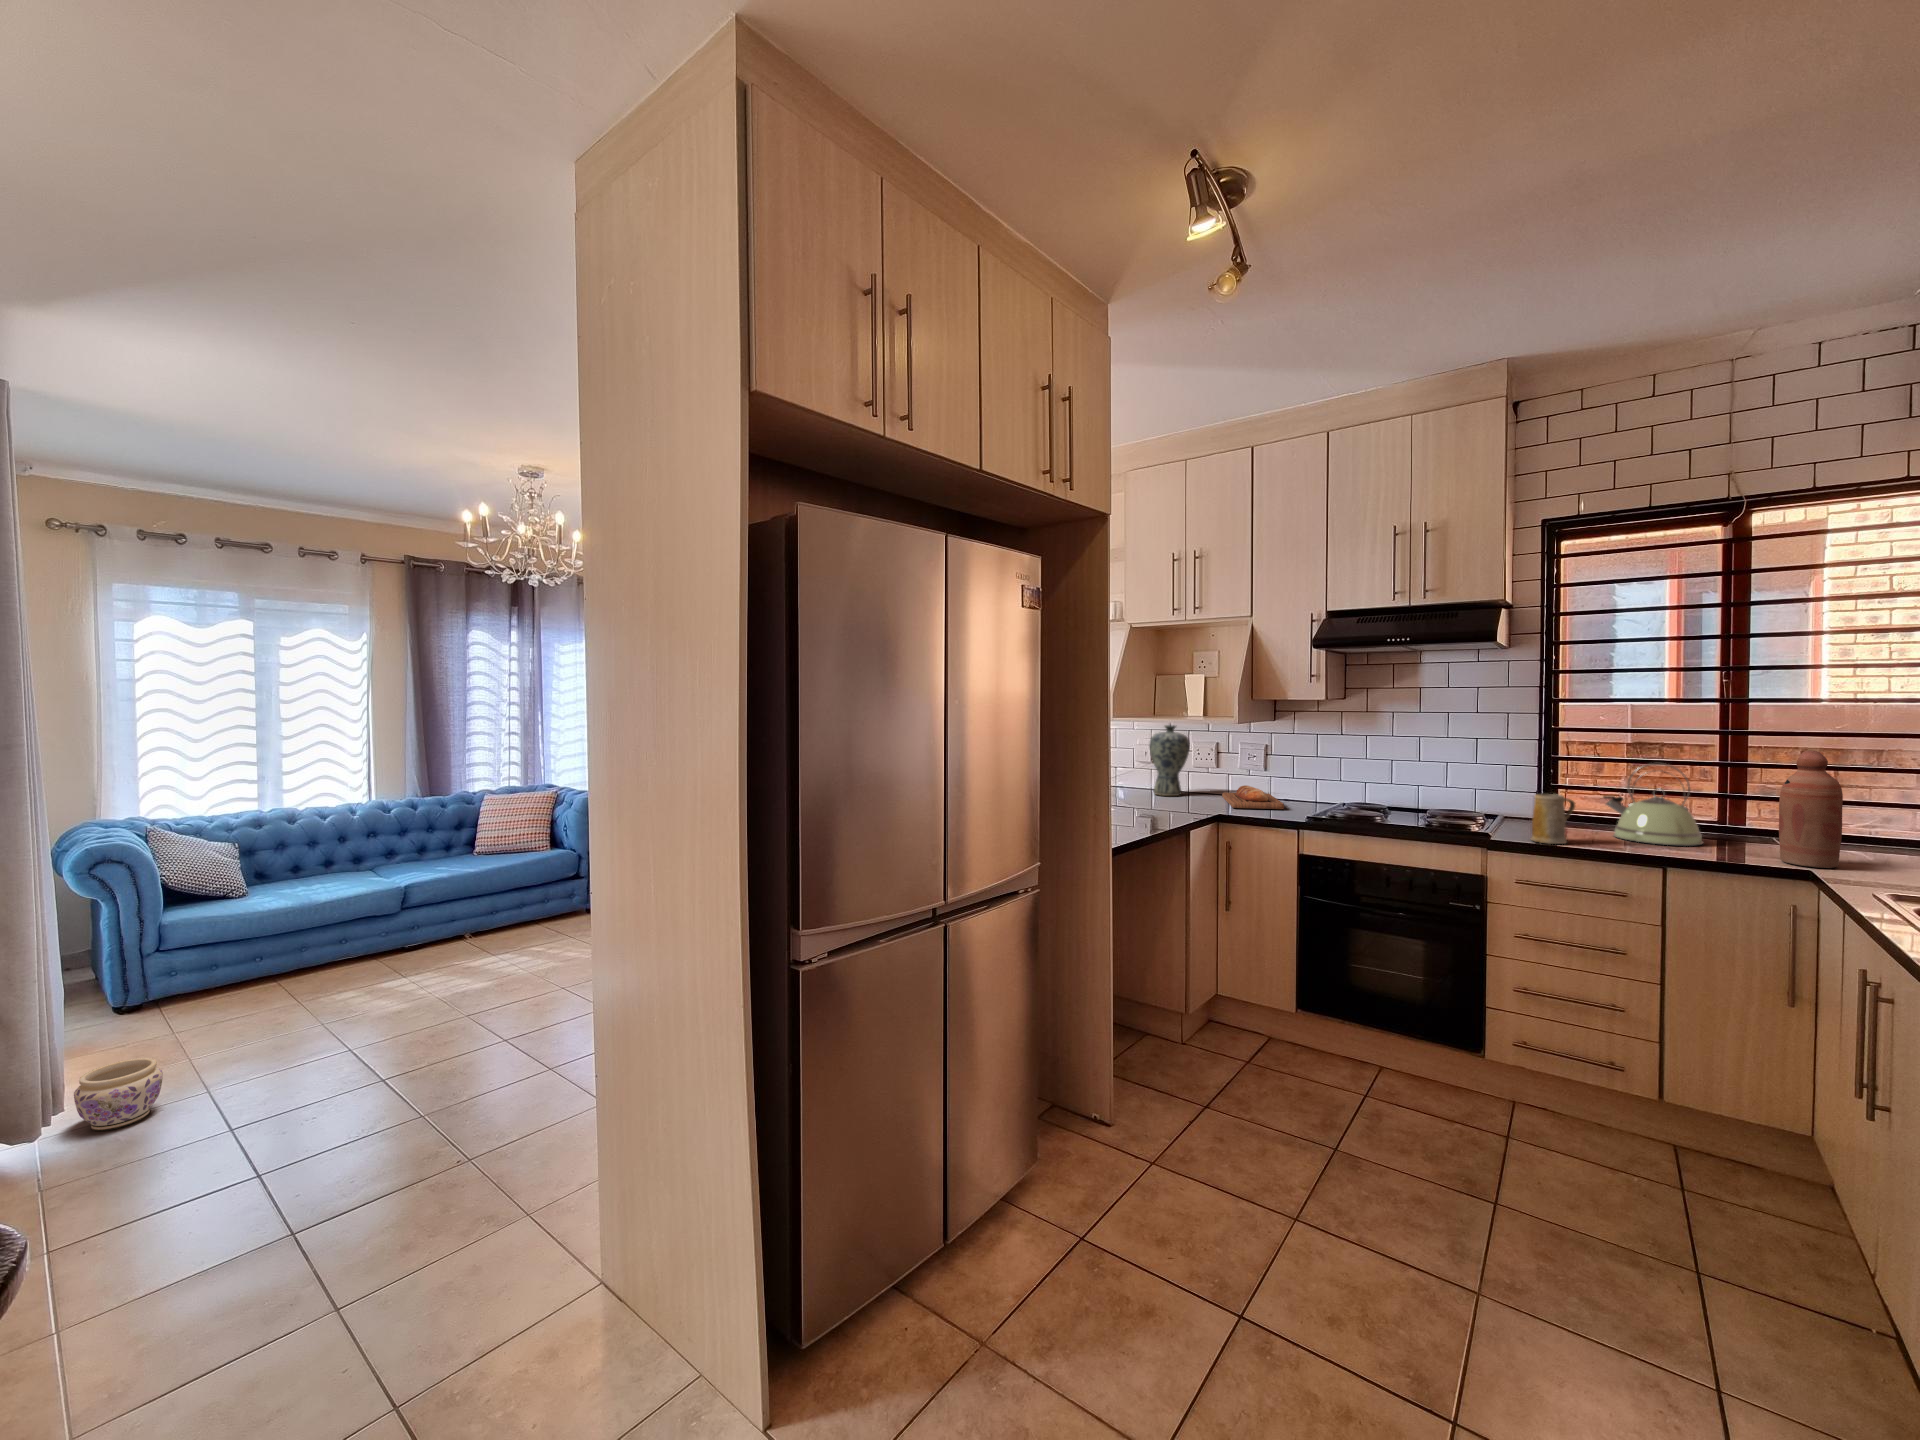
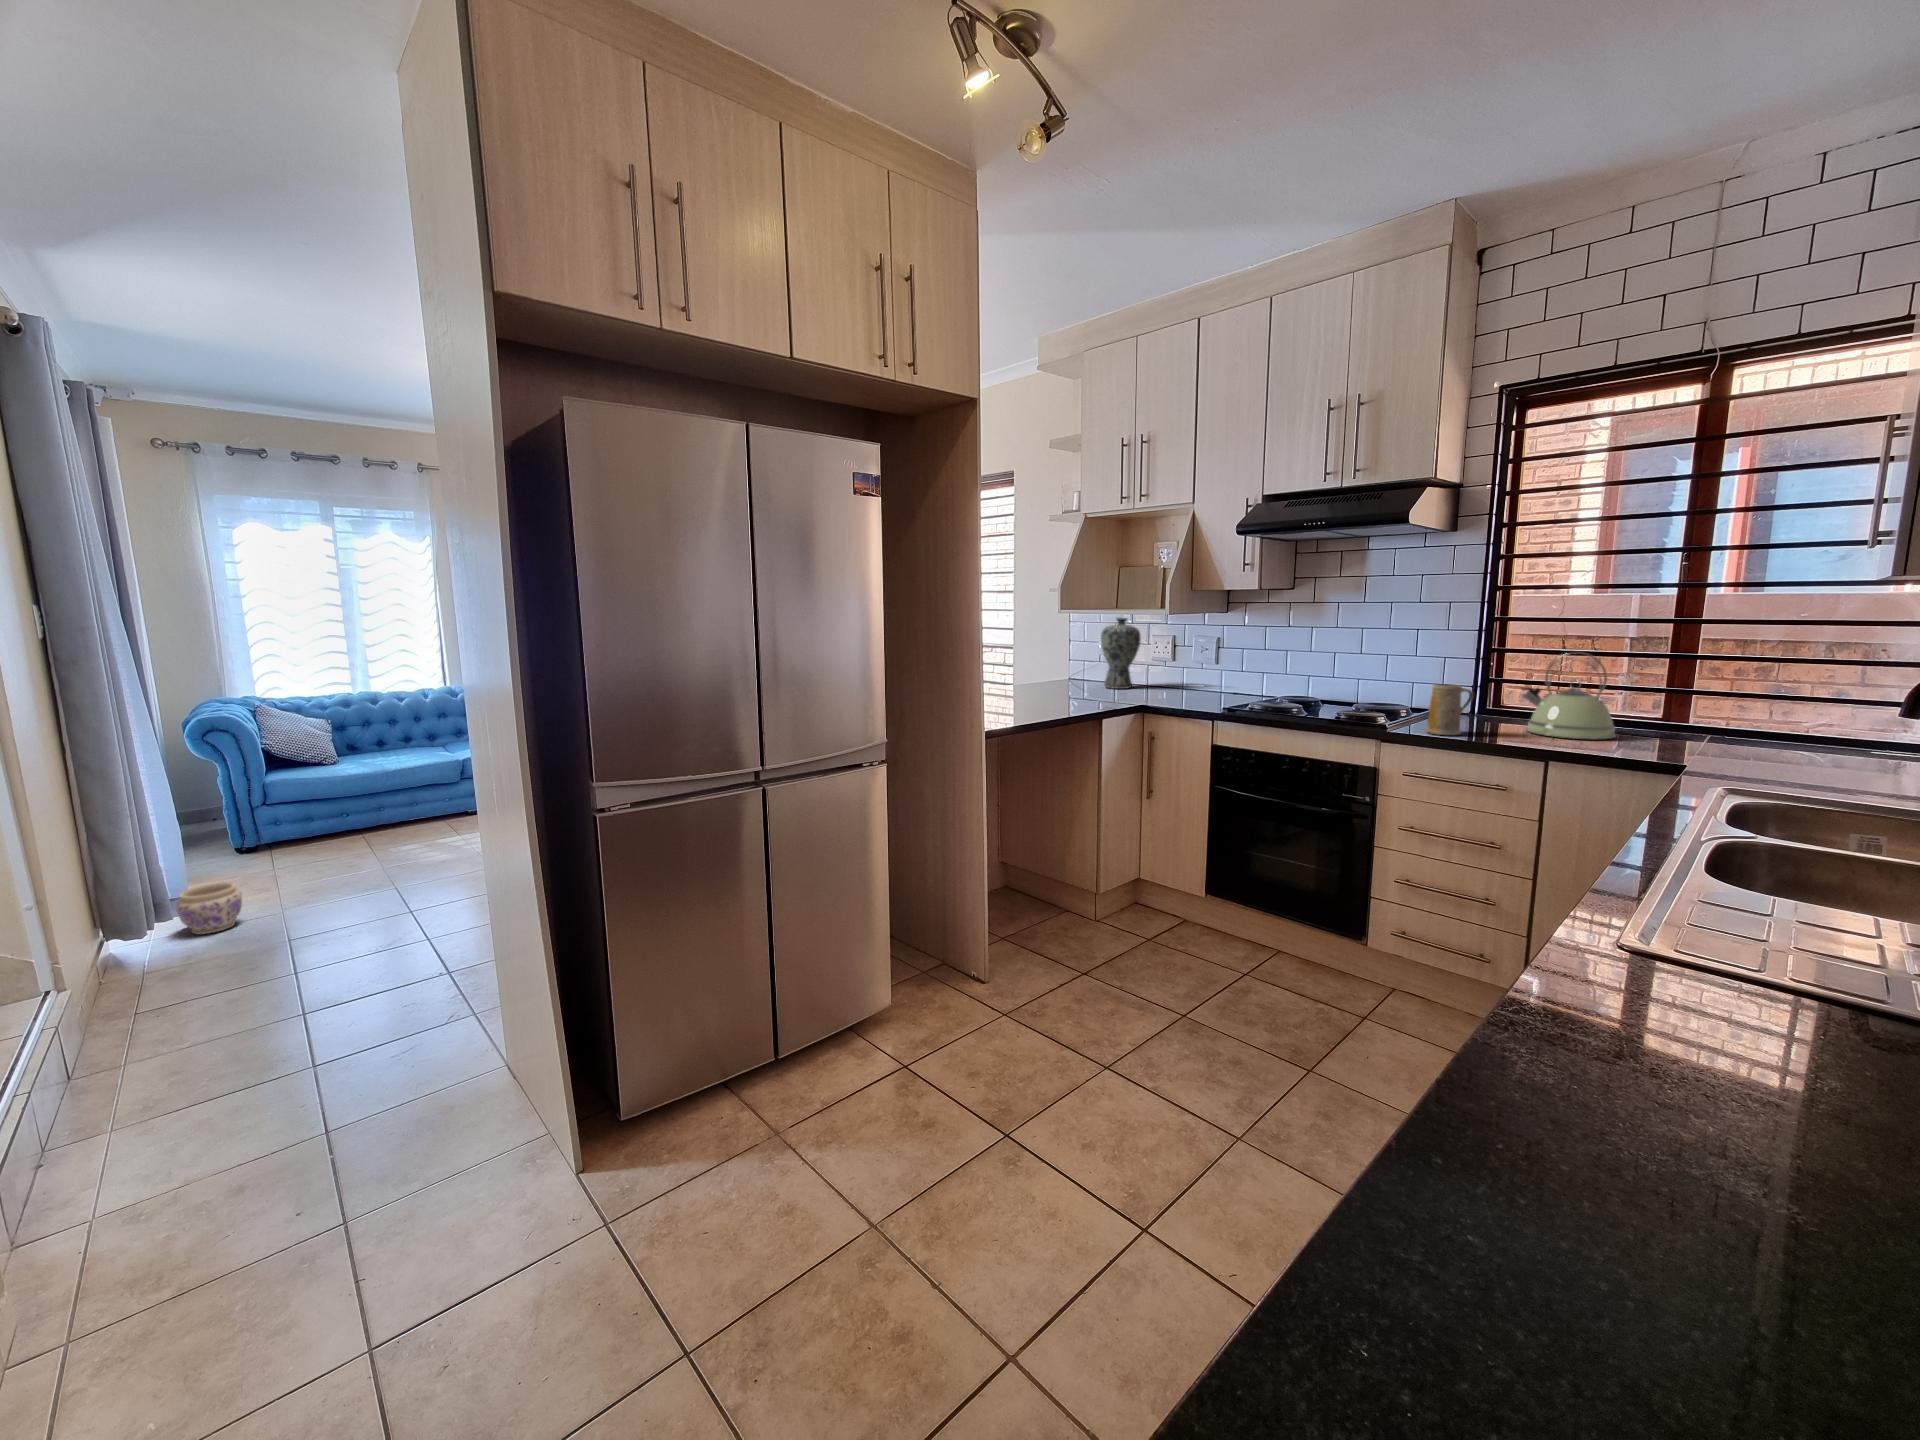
bottle: present [1779,750,1843,868] -> none [1671,635,1741,762]
bread loaf: present [1222,785,1284,809] -> none [1162,678,1217,701]

